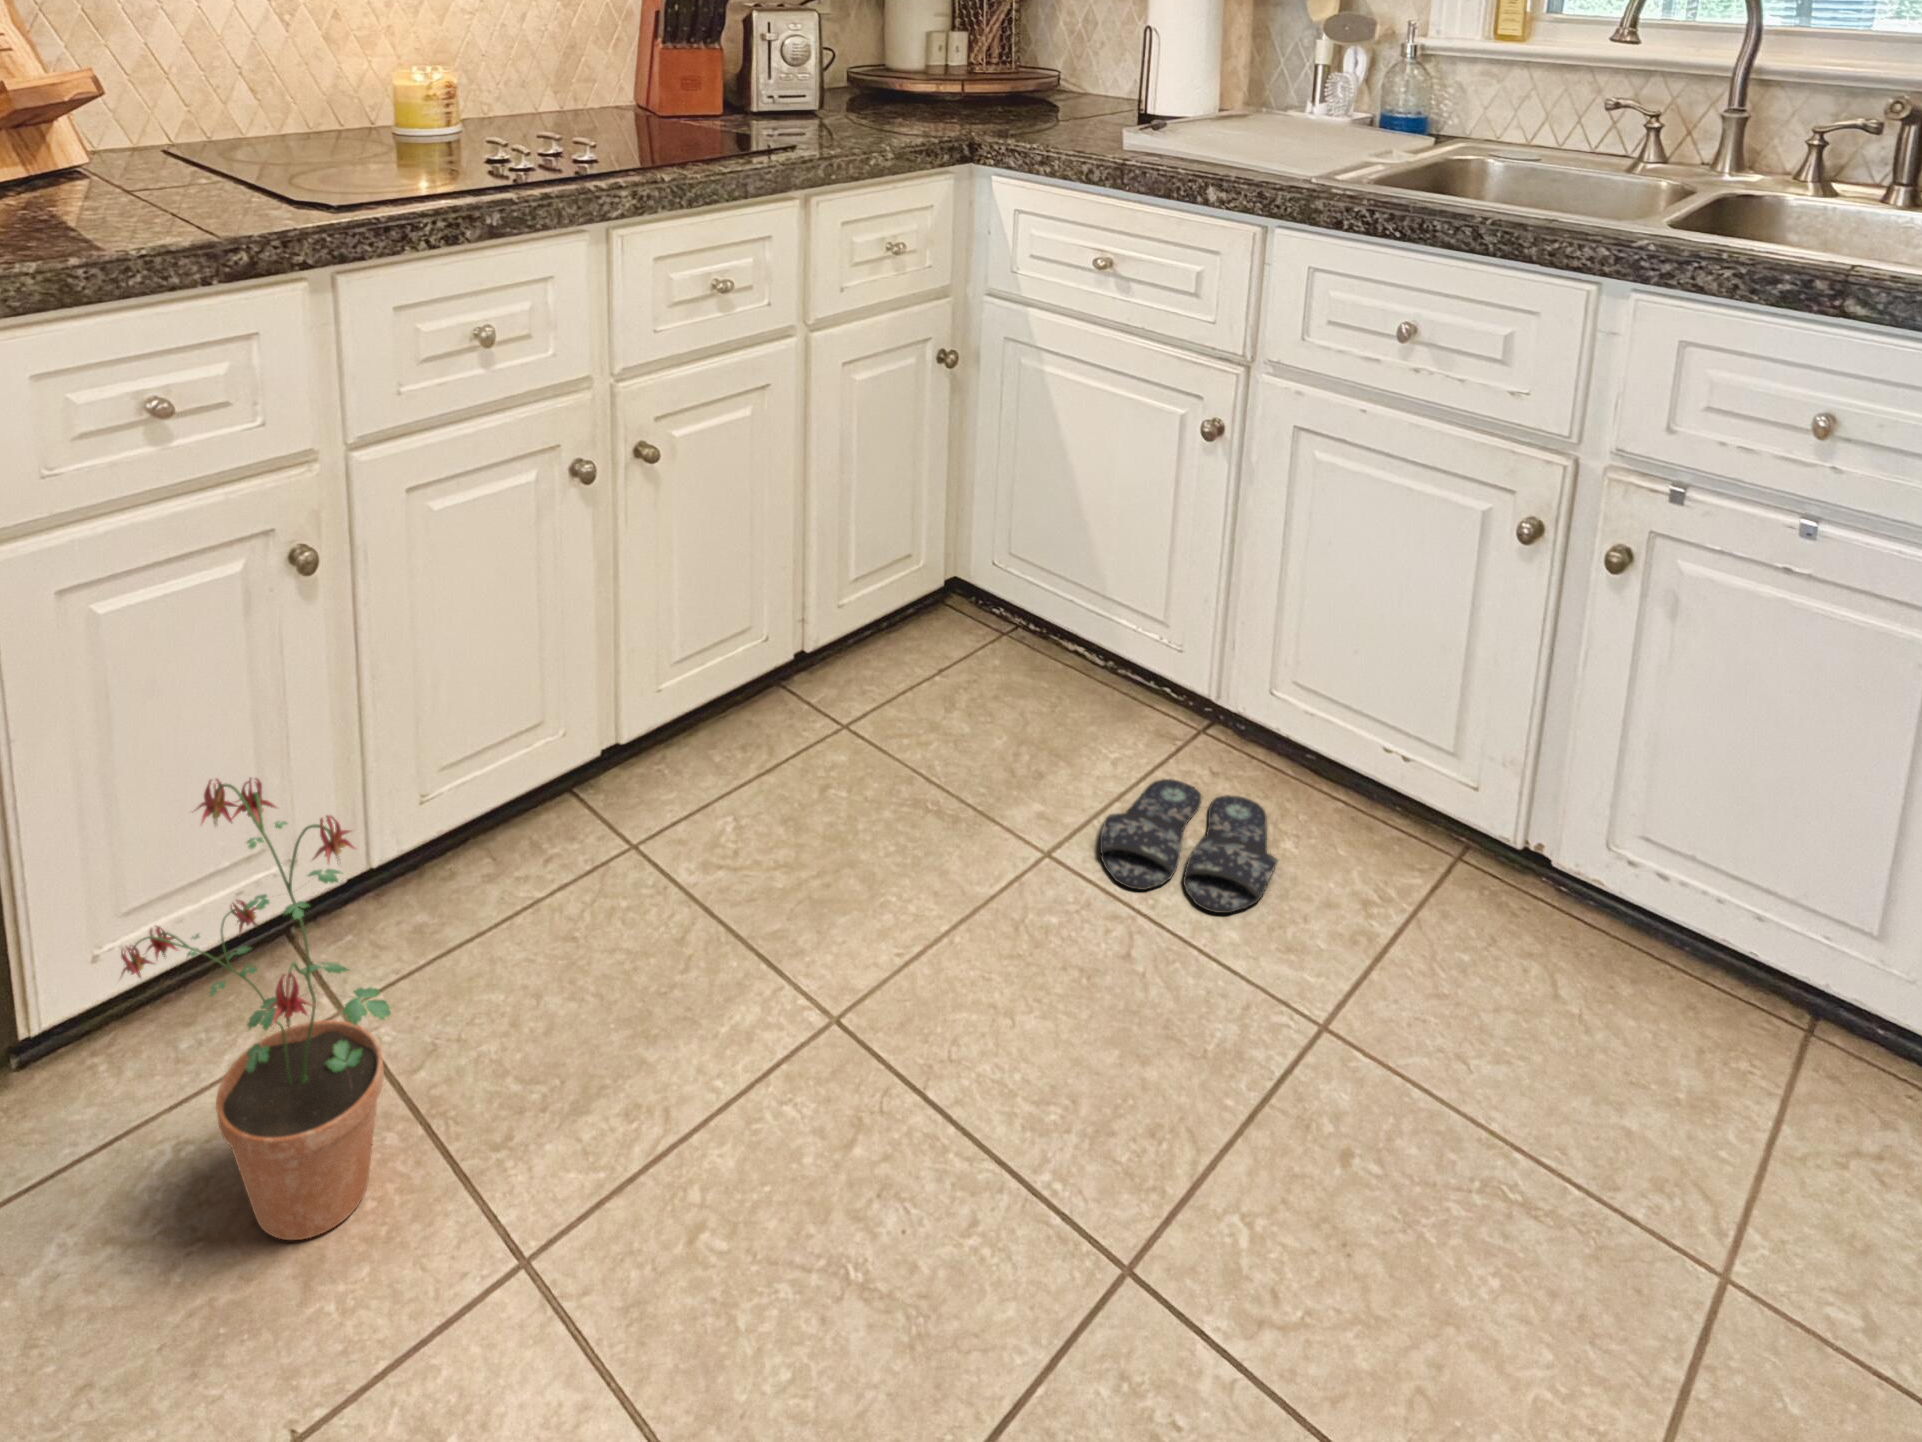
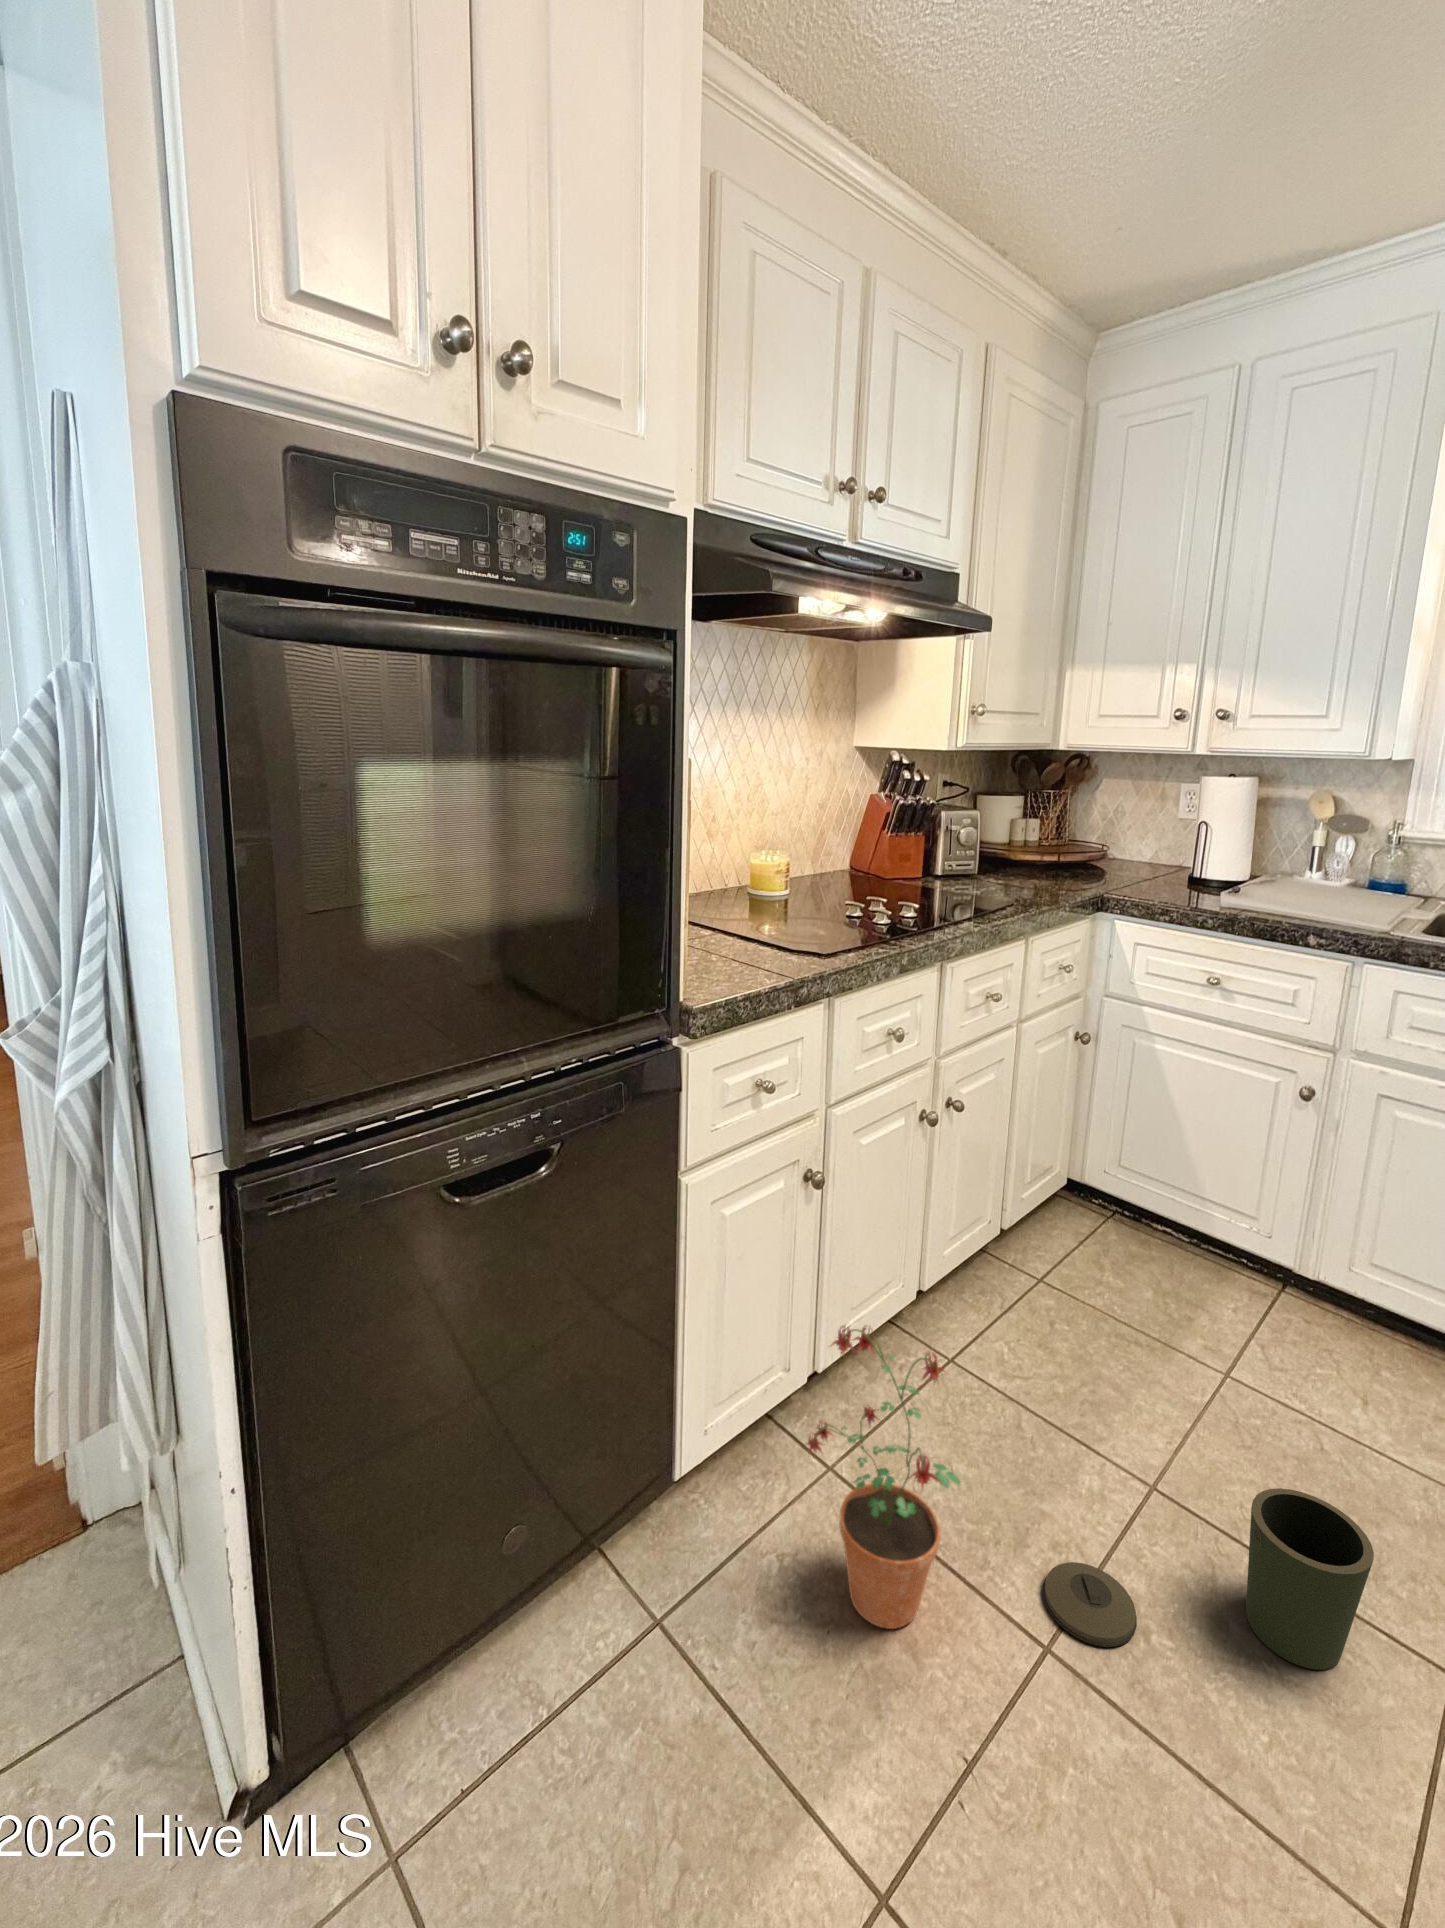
slippers: present [1100,779,1278,913] -> none [1254,1326,1391,1422]
trash can: none [562,1010,1010,1277] -> present [1043,1488,1374,1670]

